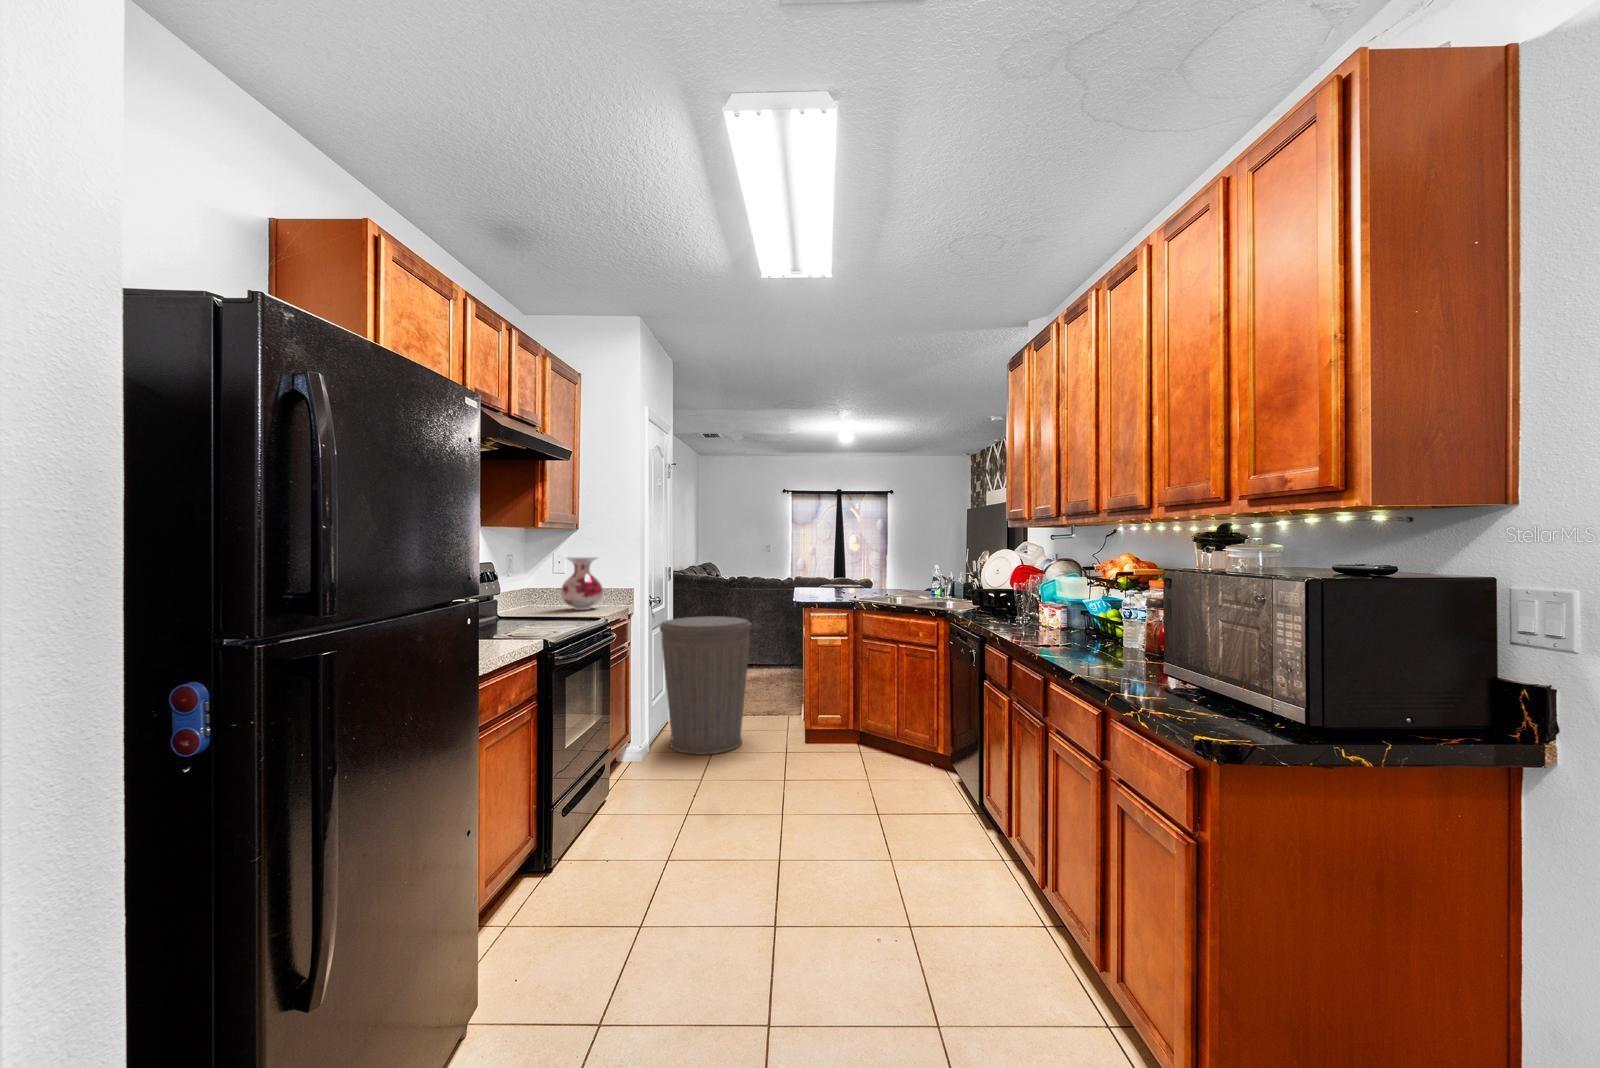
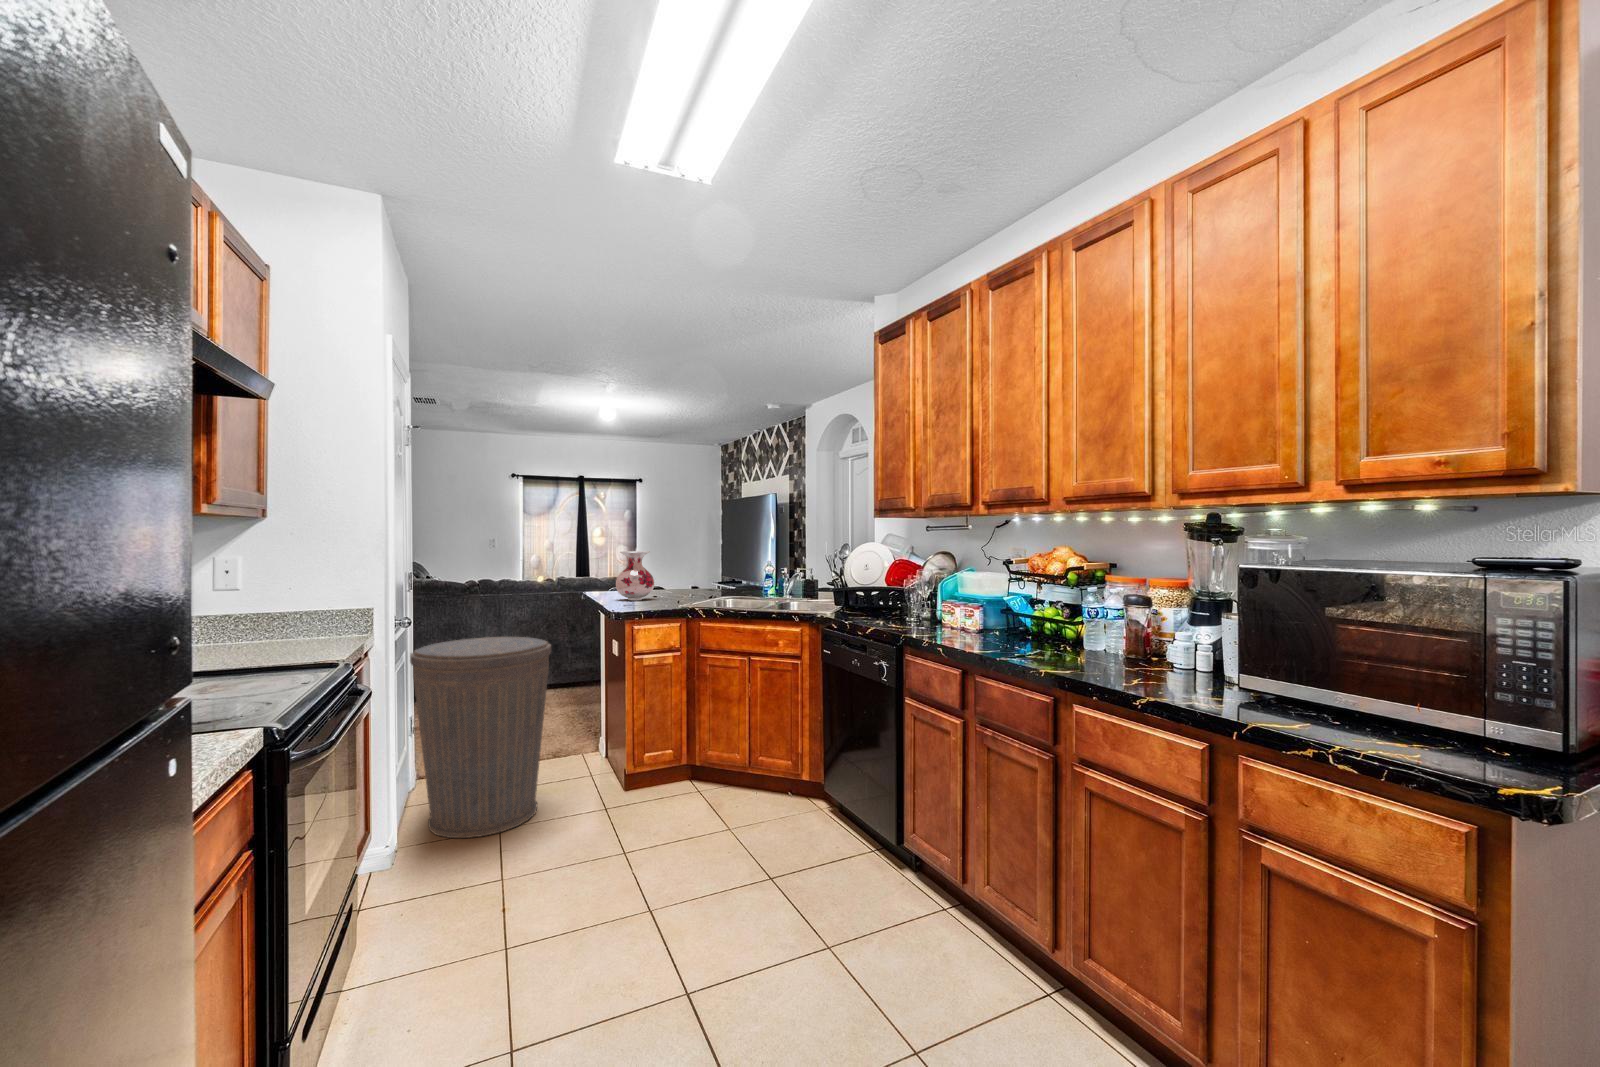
vase: present [561,557,603,610] -> present [616,551,654,600]

